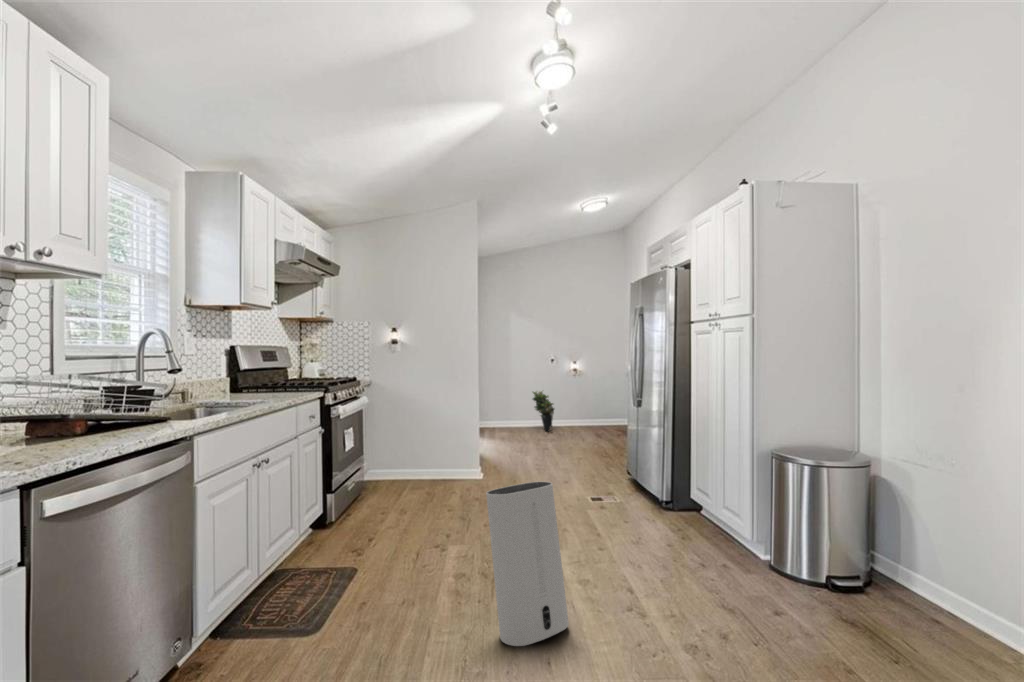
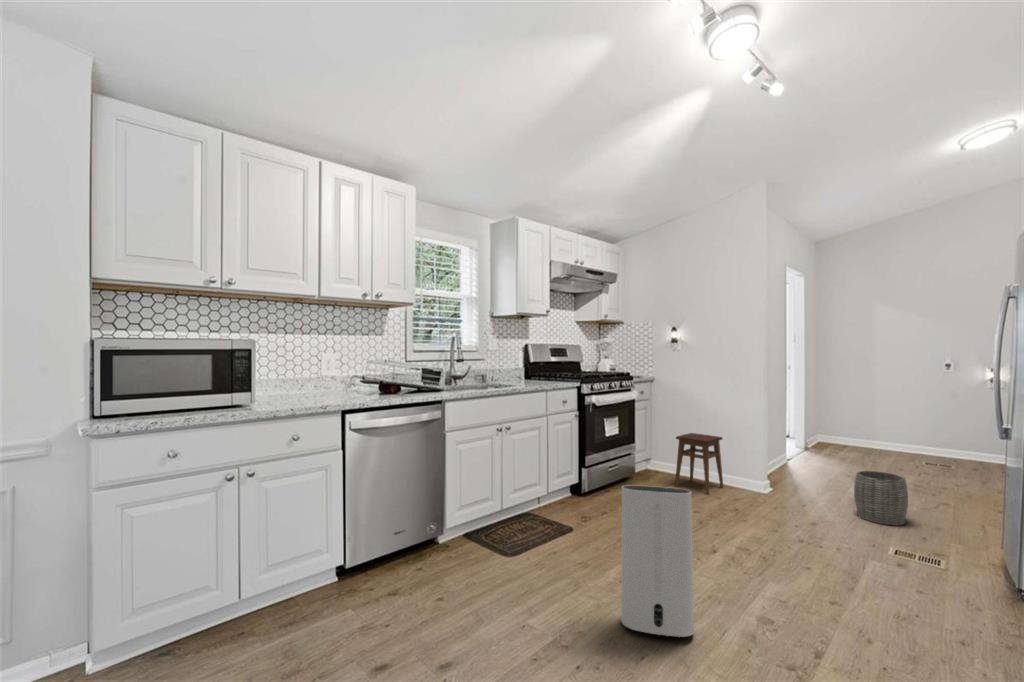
potted plant: present [533,391,554,431] -> none [893,407,934,463]
stool: none [410,432,451,491] -> present [675,433,723,494]
woven basket: none [552,440,586,481] -> present [854,471,908,525]

